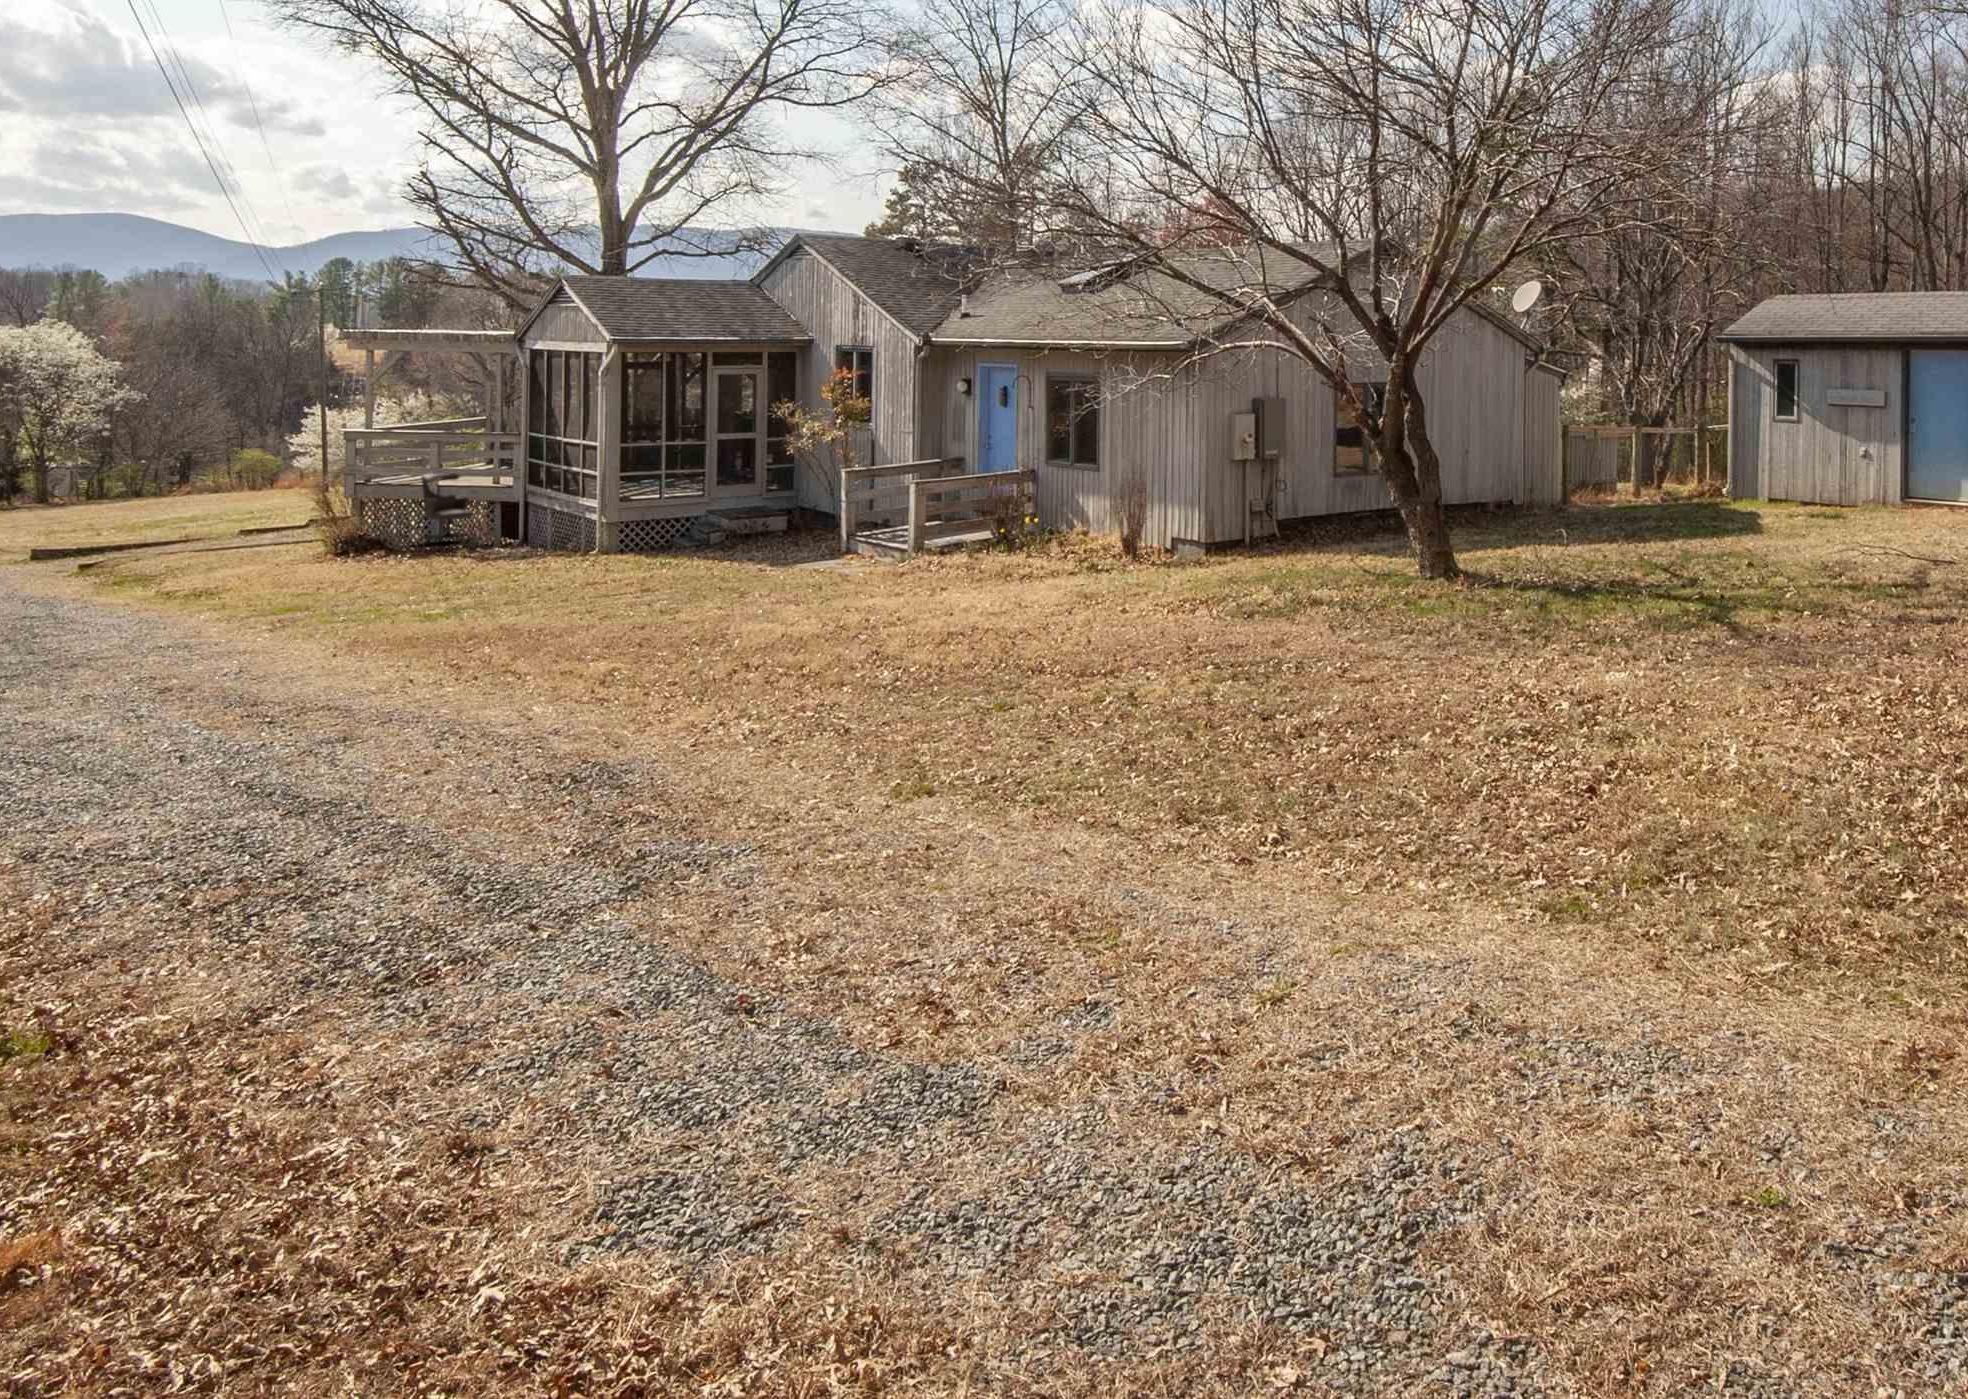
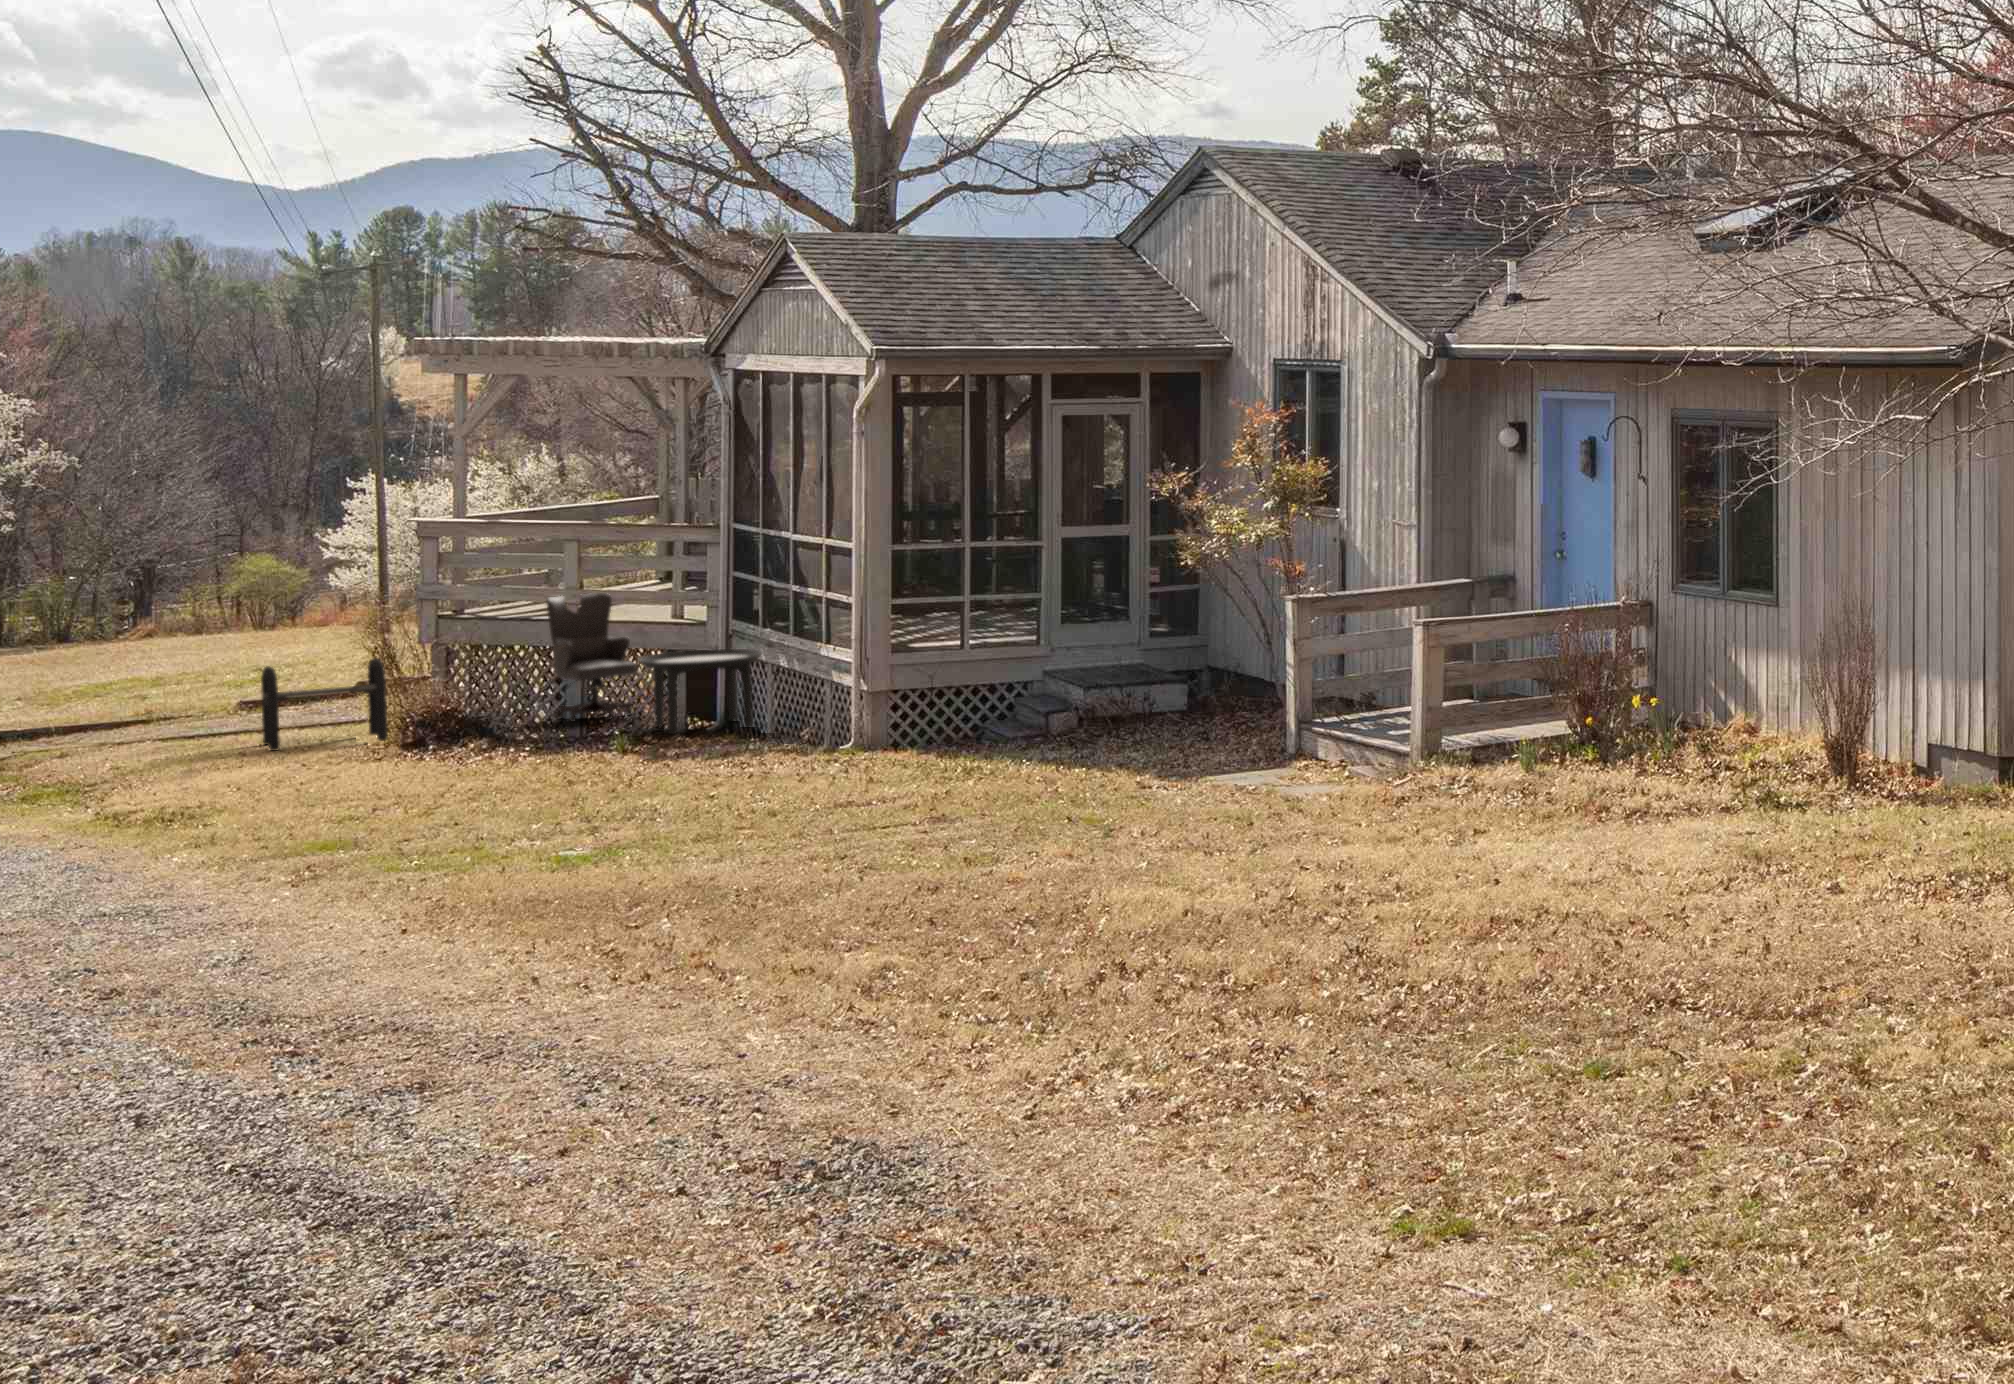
round table: none [477,503,549,548] -> present [639,649,763,734]
bench: none [252,507,328,559] -> present [261,658,388,751]

